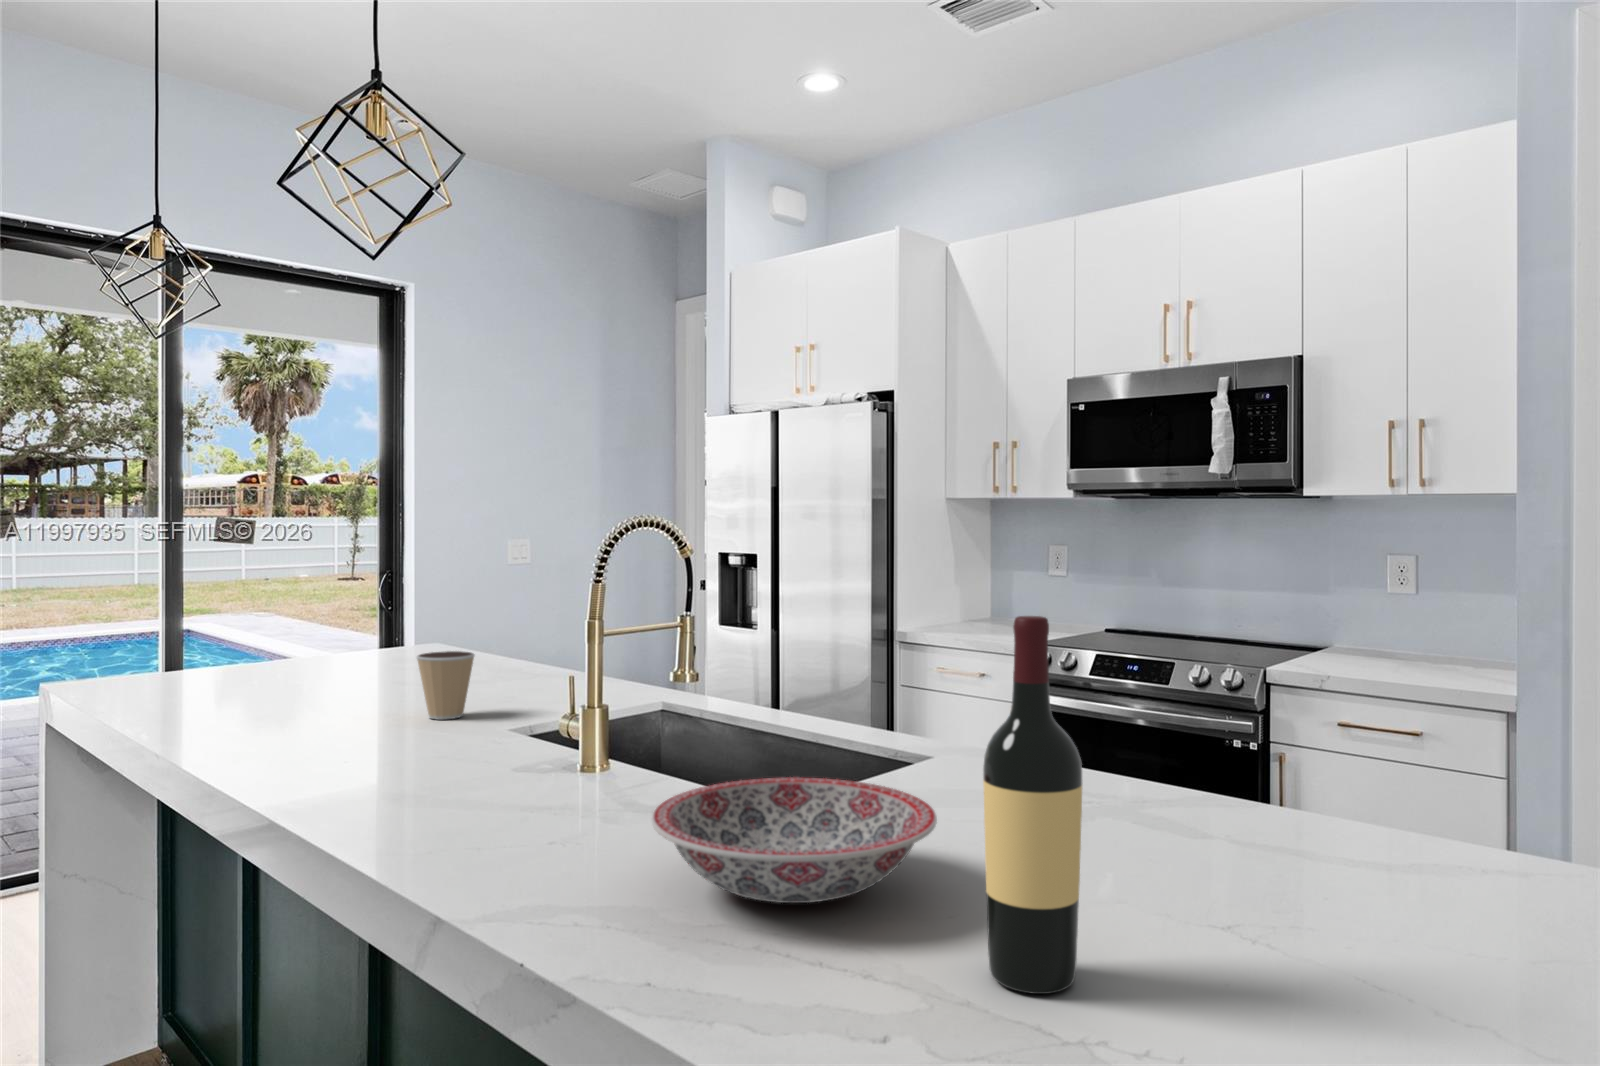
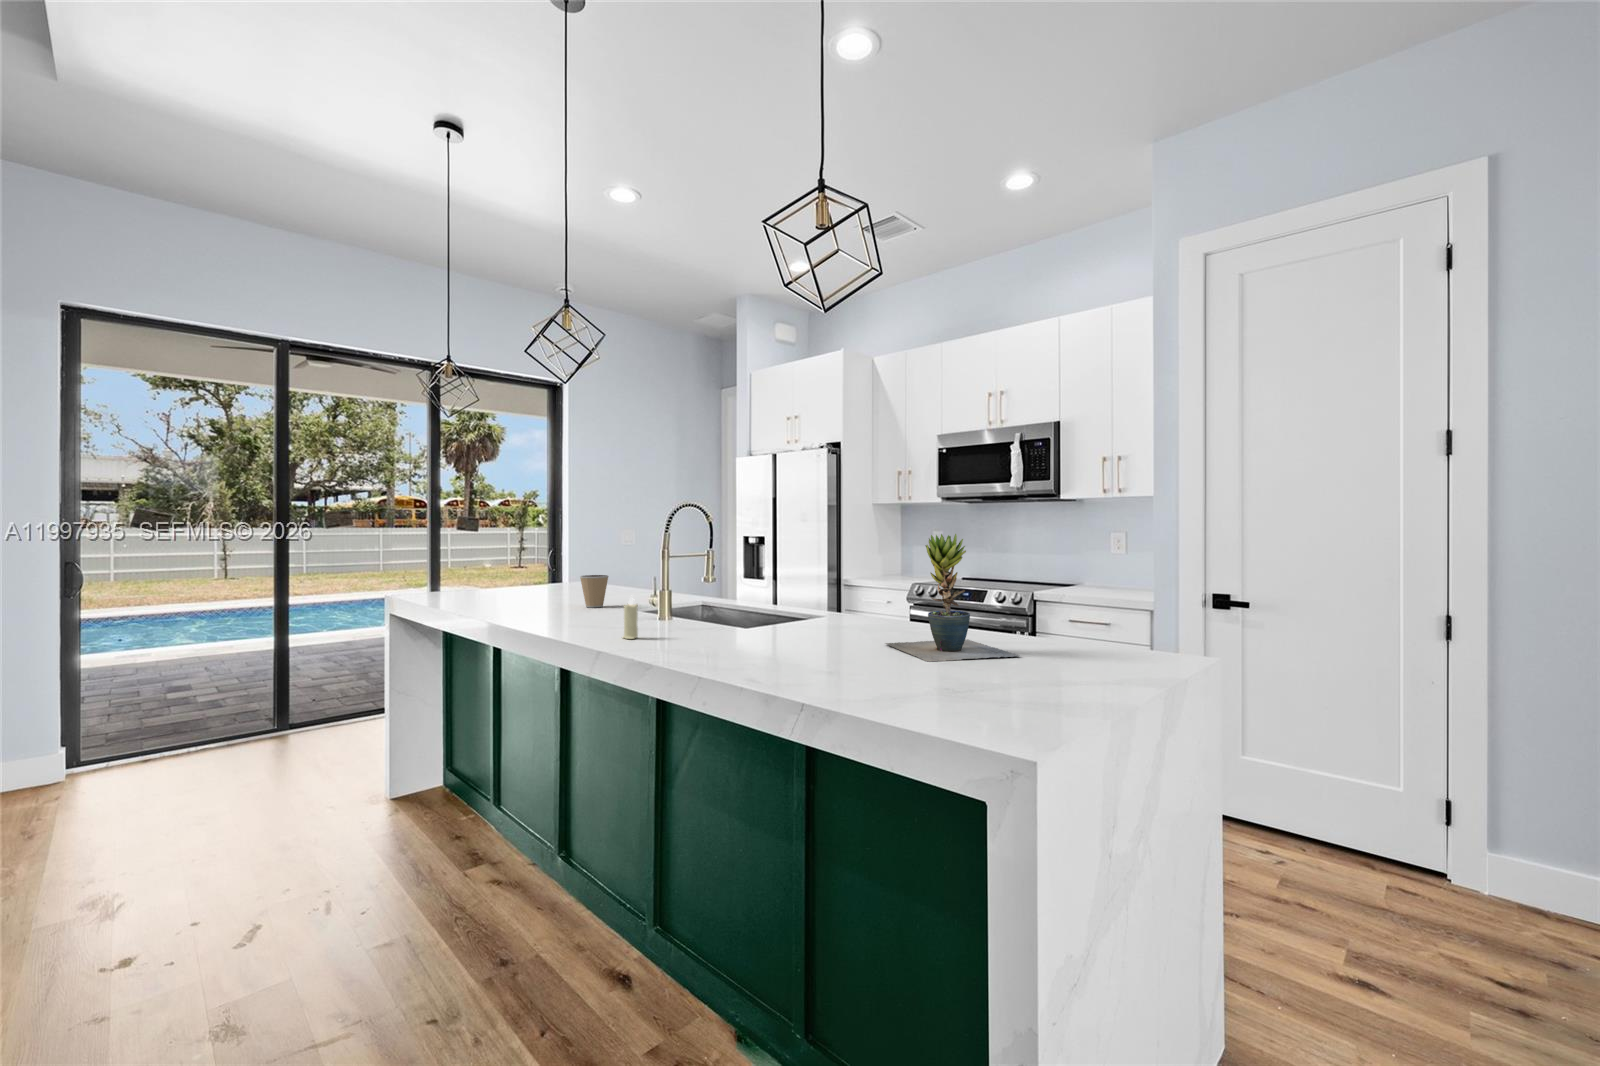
wine bottle: present [983,616,1082,994] -> none [803,527,839,663]
potted plant: none [1133,618,1530,976] -> present [886,534,1019,662]
candle: none [494,746,533,856] -> present [623,597,638,639]
ceramic bowl: present [651,777,937,903] -> none [685,608,800,646]

